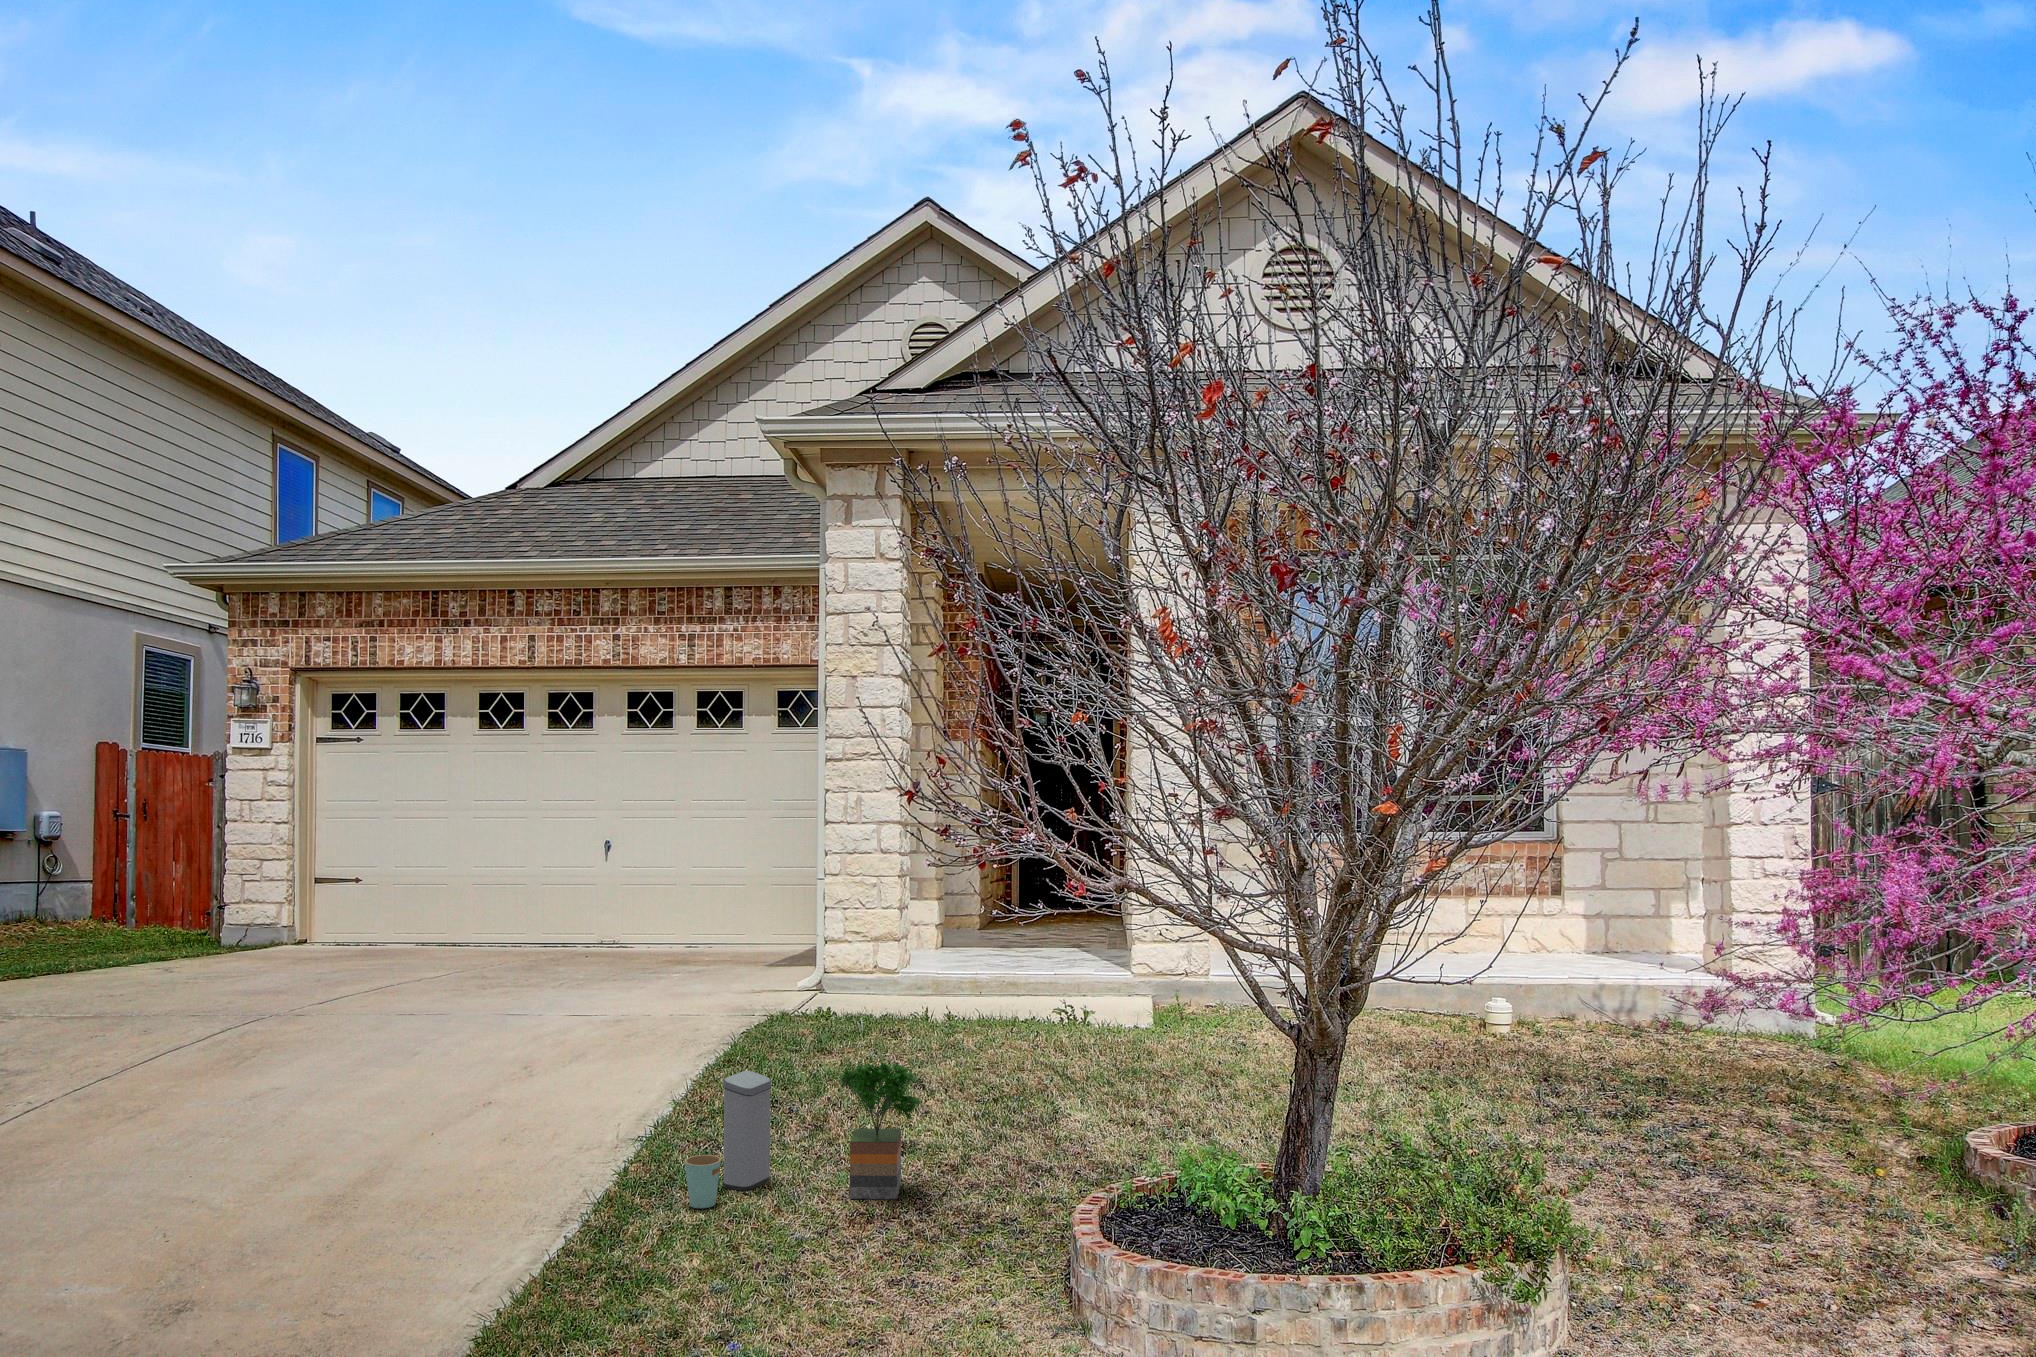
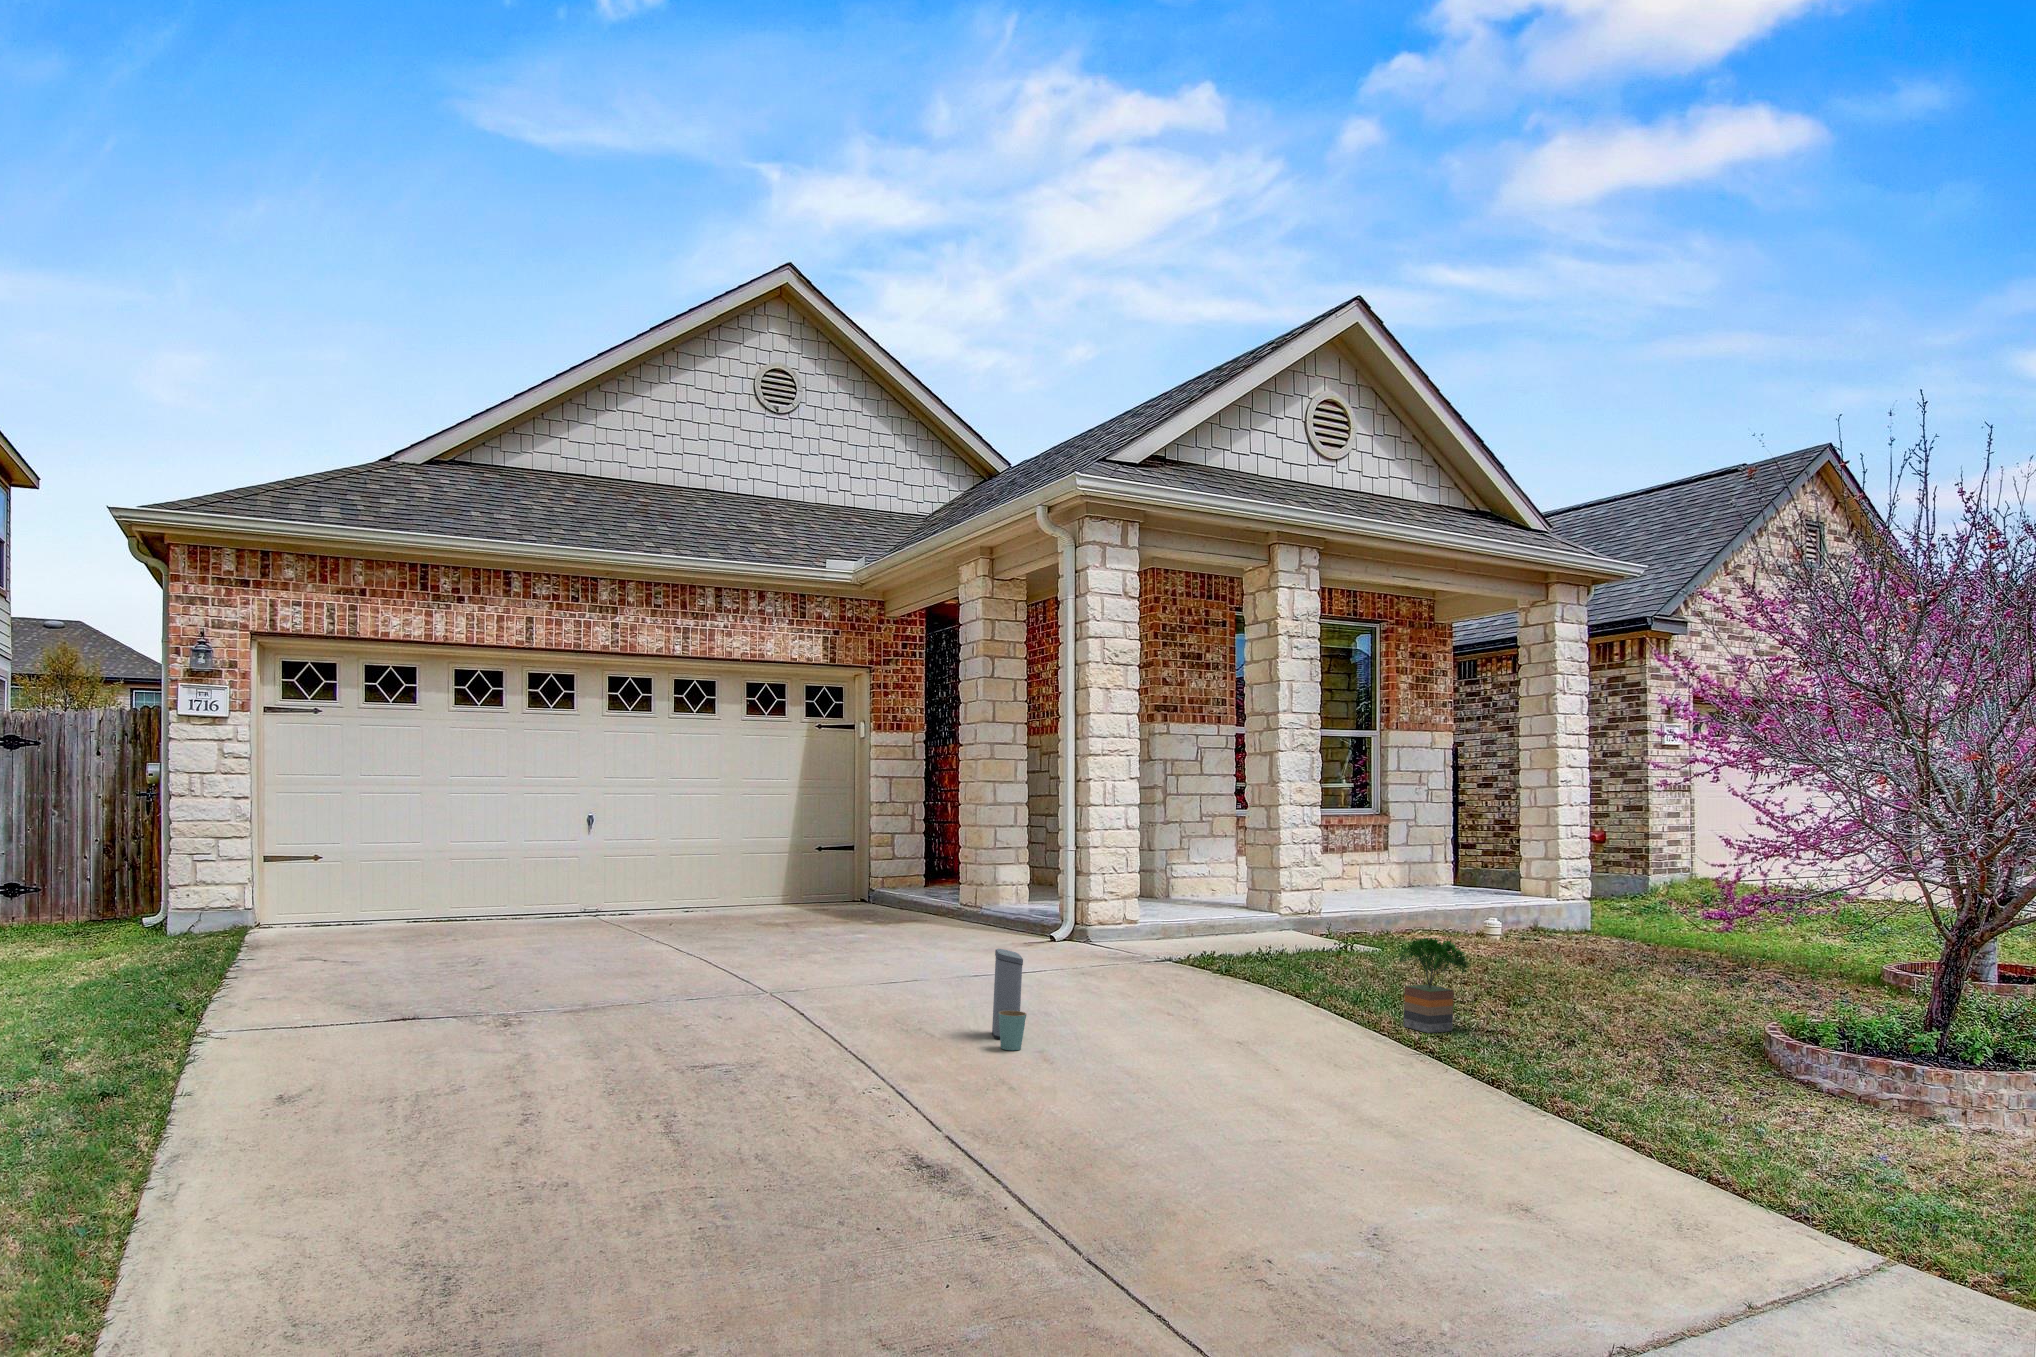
trash can: present [685,1071,771,1208] -> present [992,949,1027,1050]

